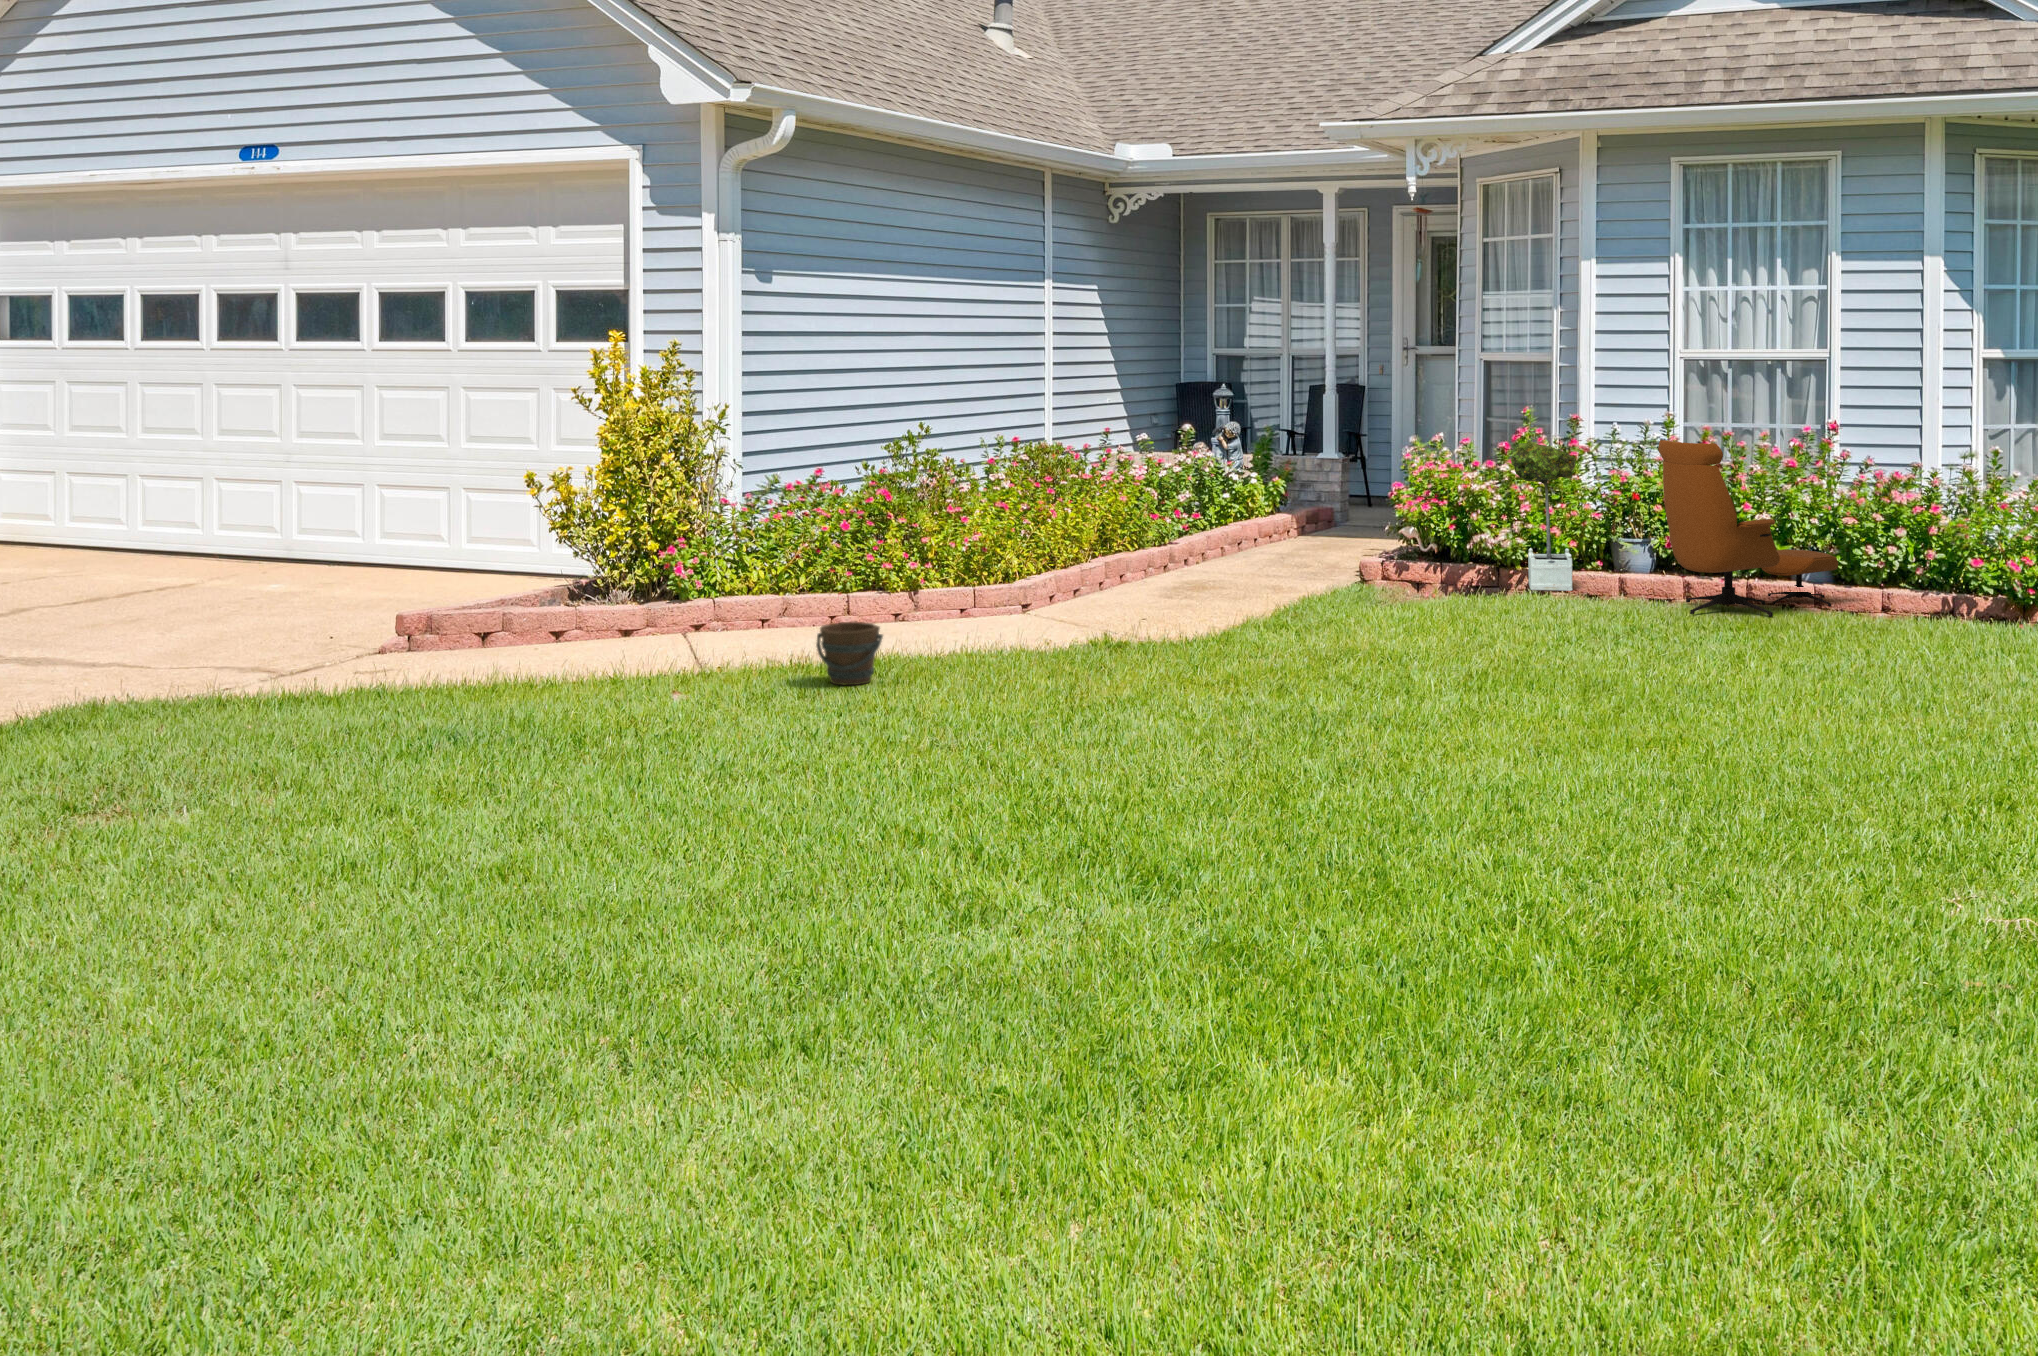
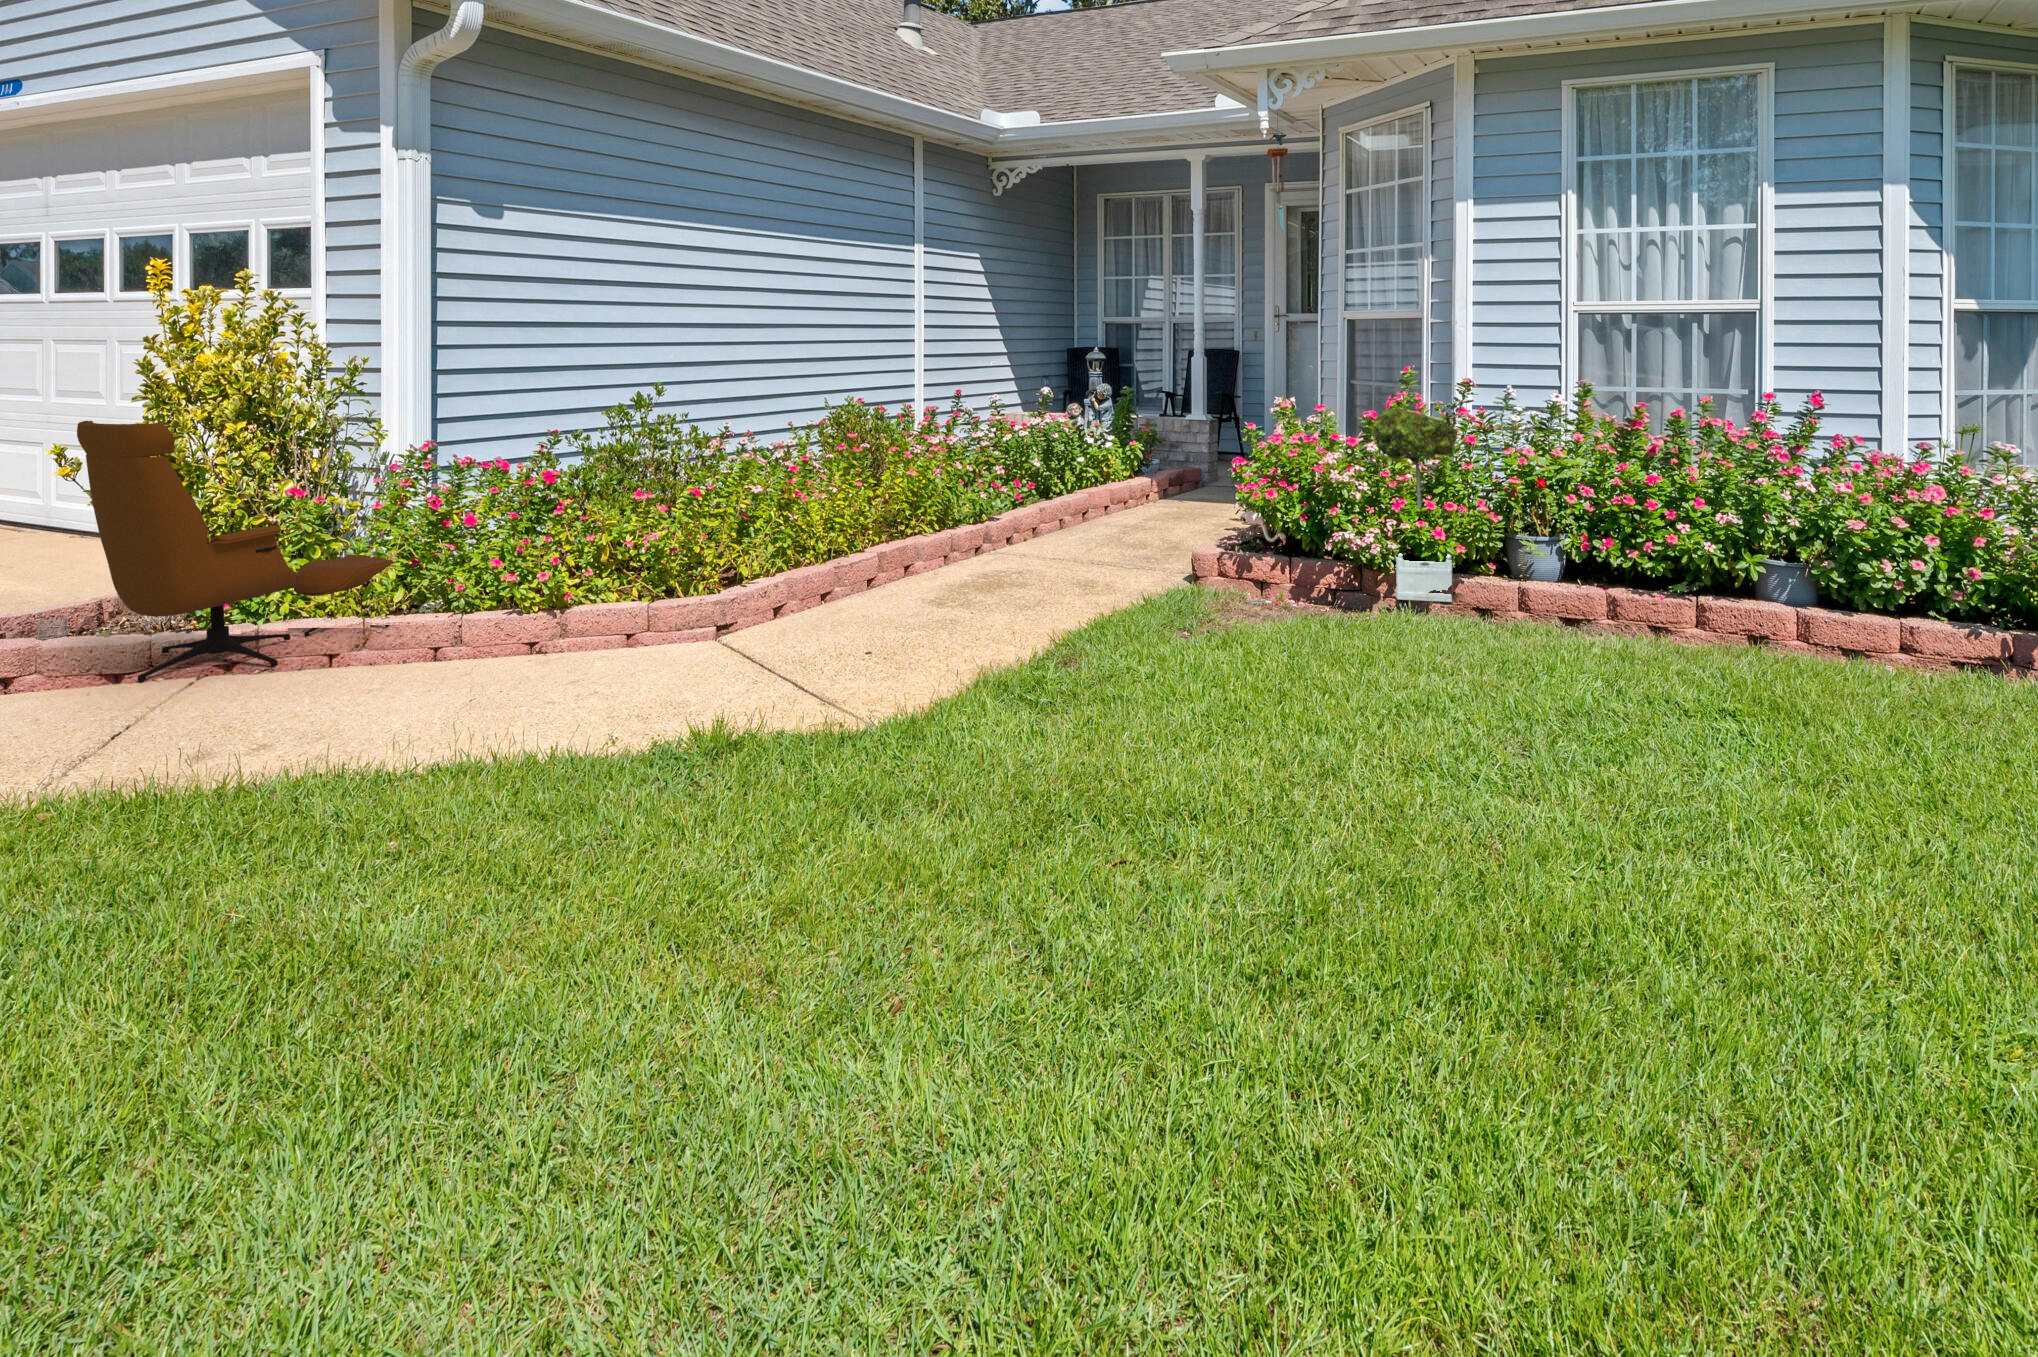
lounge chair: present [1658,439,1838,617] -> present [77,421,394,682]
bucket: present [816,621,883,685] -> none [62,728,204,867]

